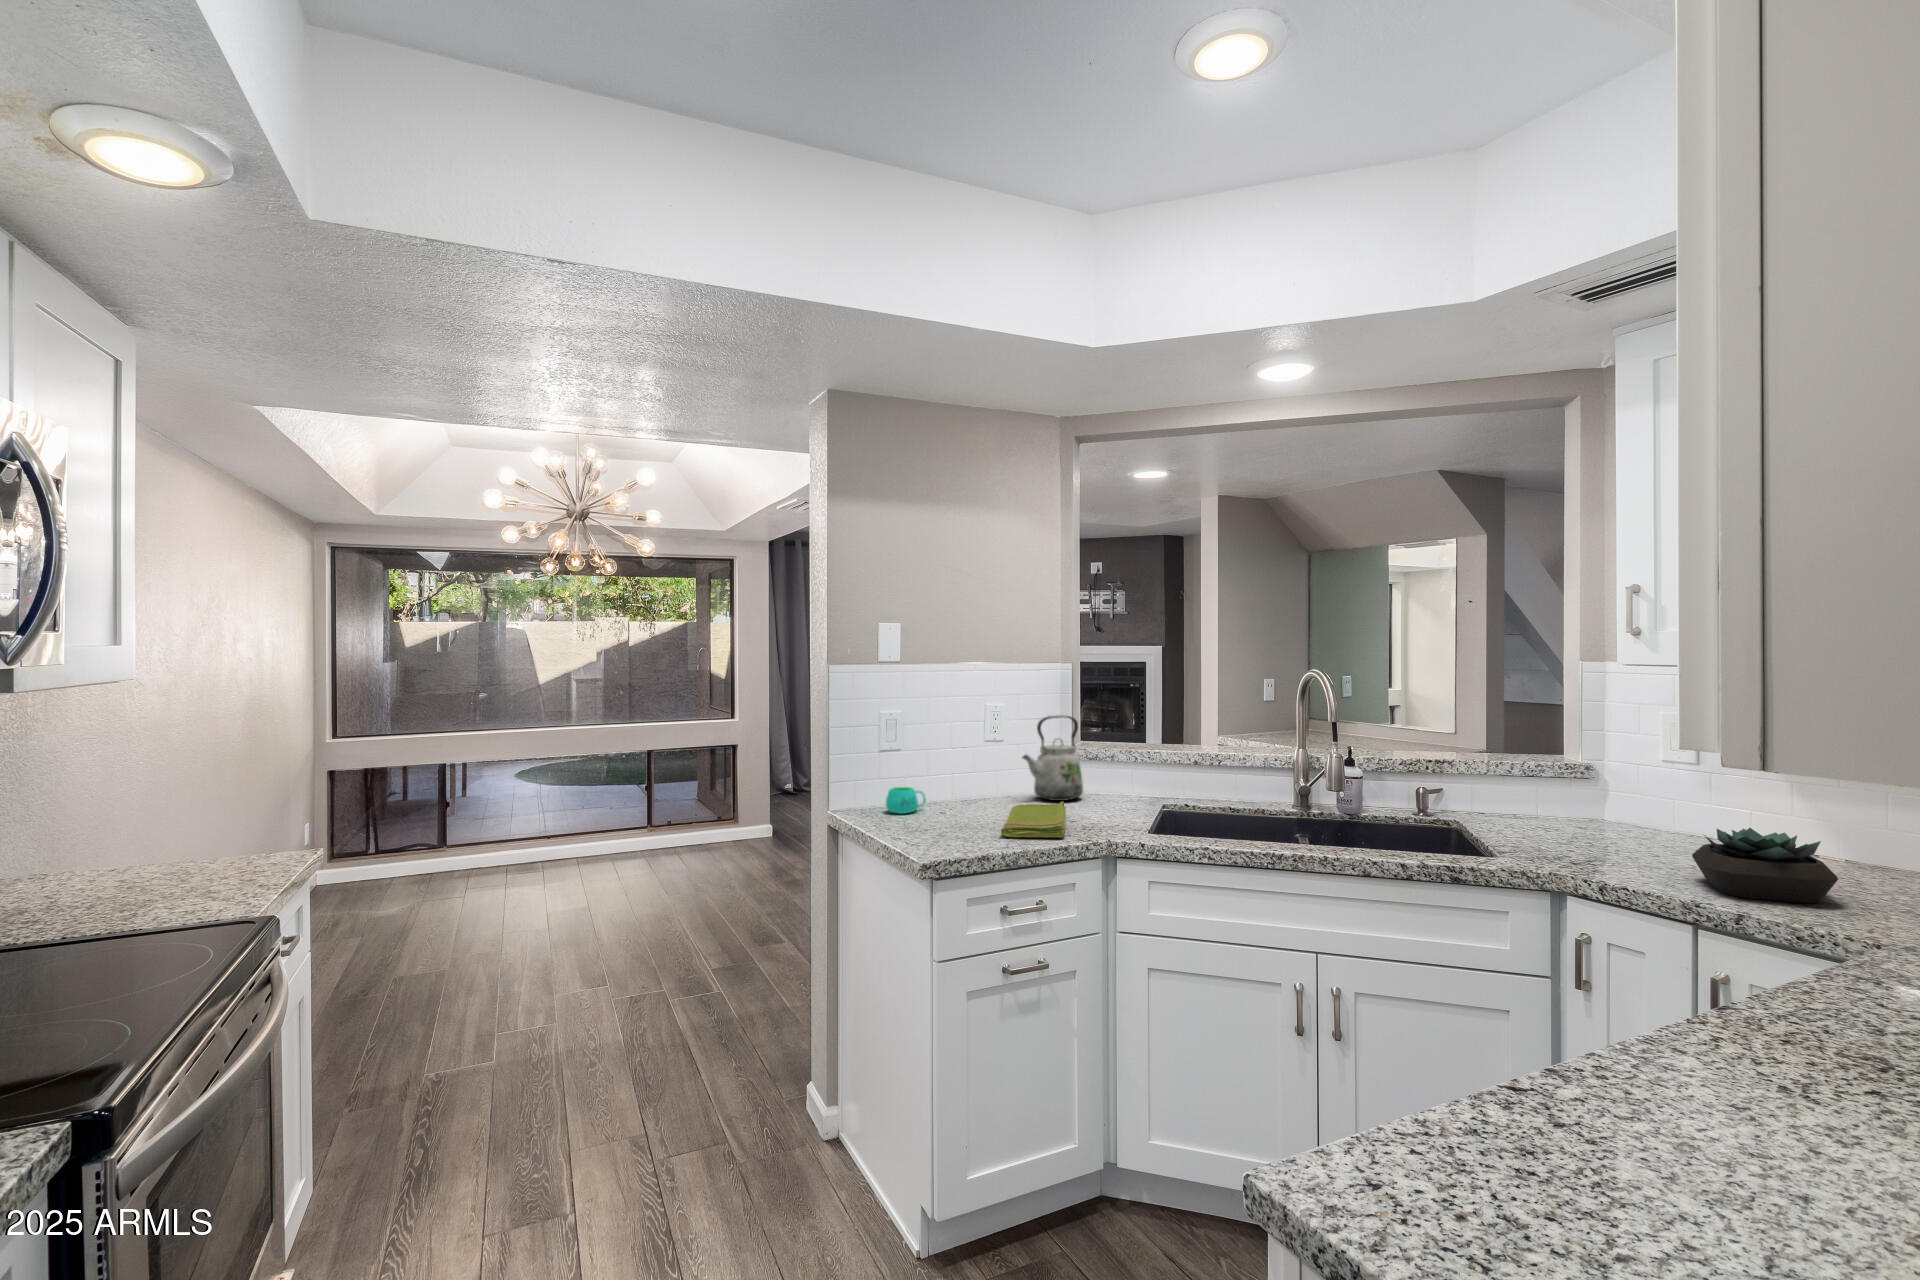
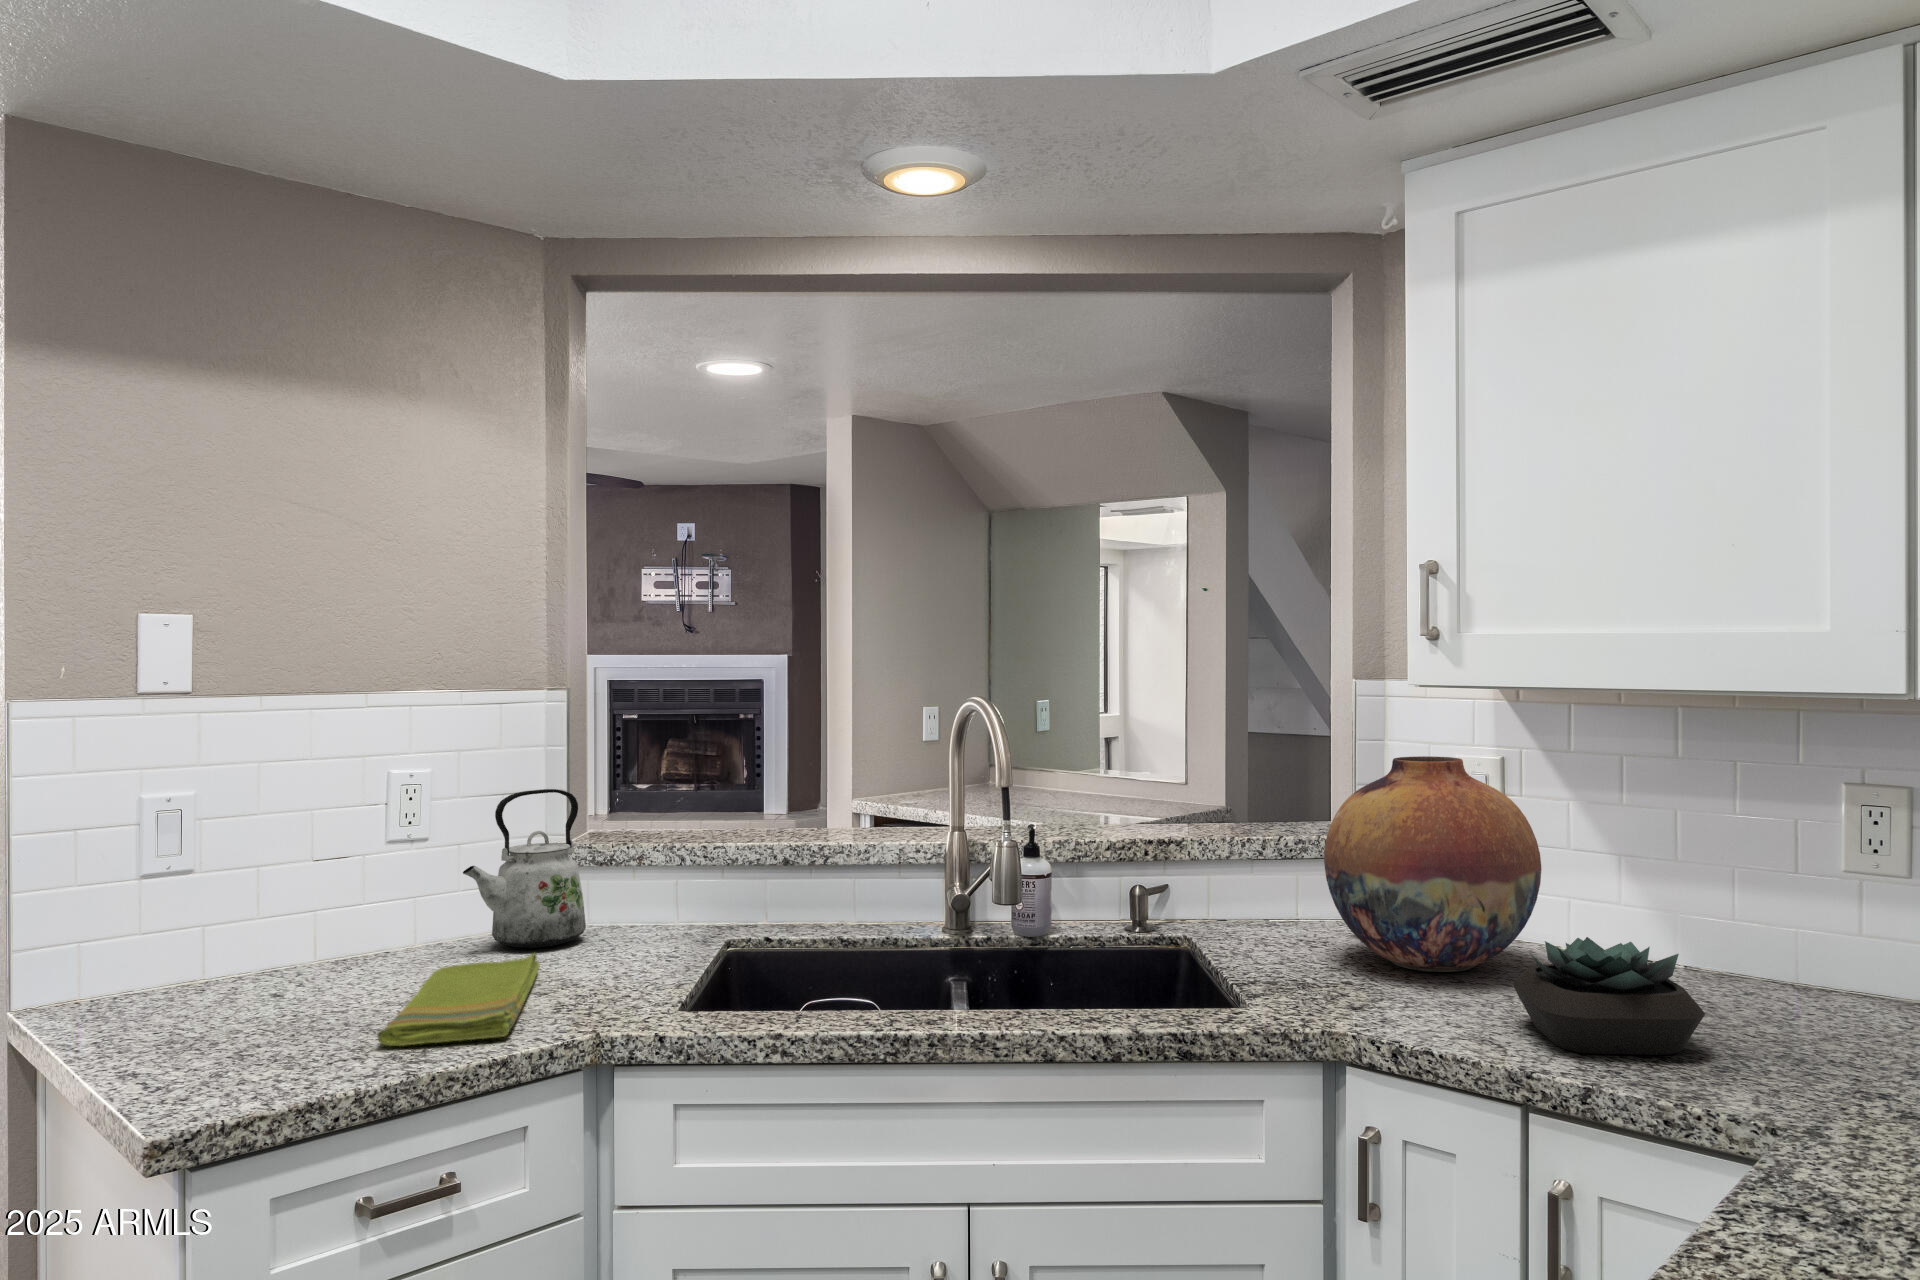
vase: none [1556,712,1722,850] -> present [1324,756,1541,972]
mug: present [886,787,926,814] -> none [156,949,253,1005]

